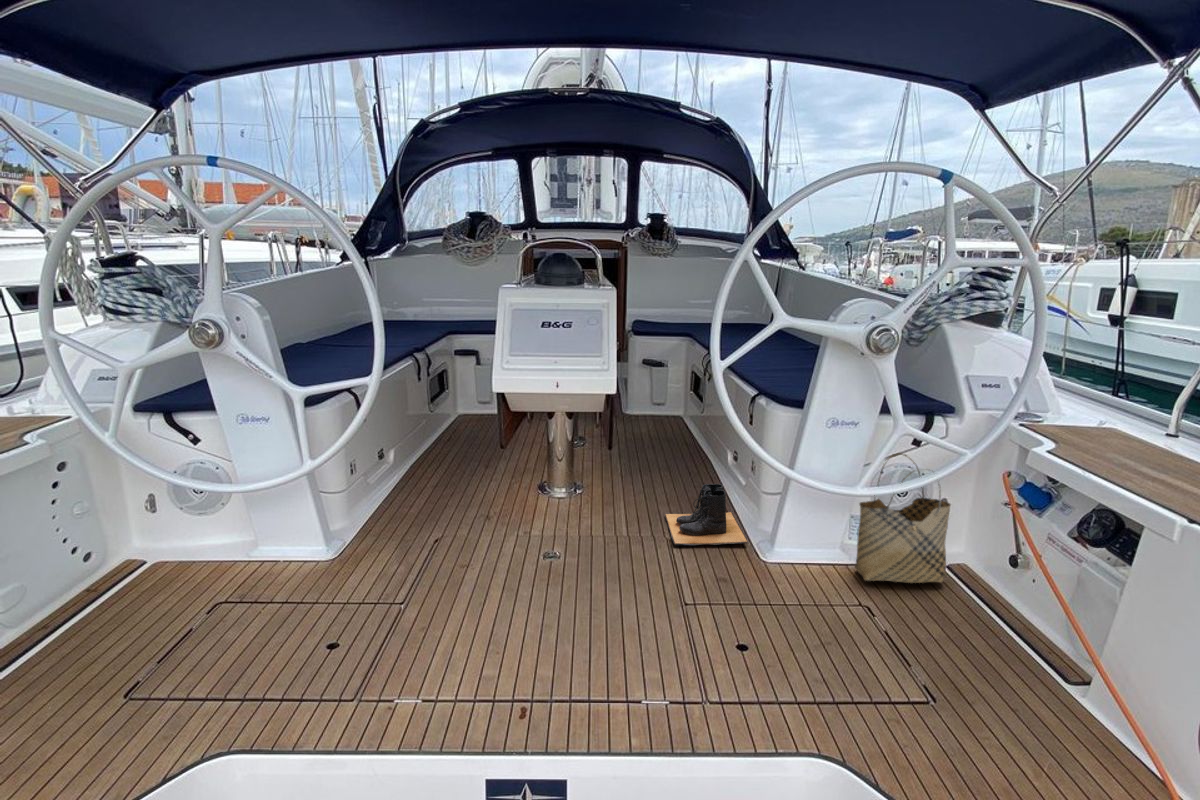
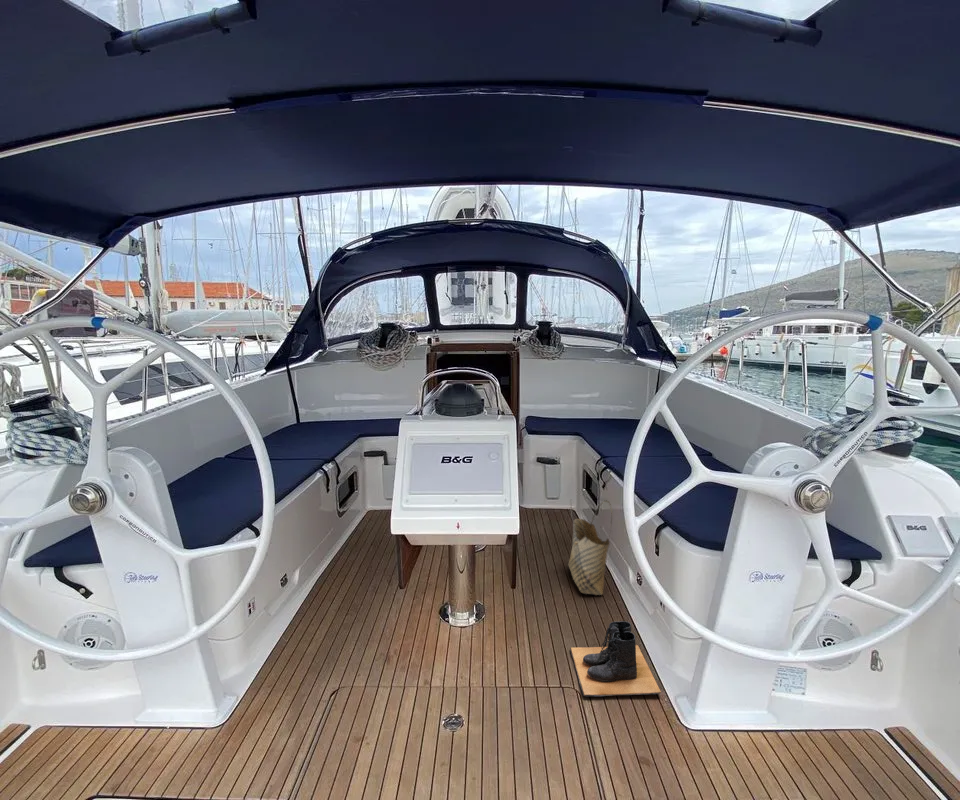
woven basket: present [855,453,951,583] -> present [569,500,612,595]

